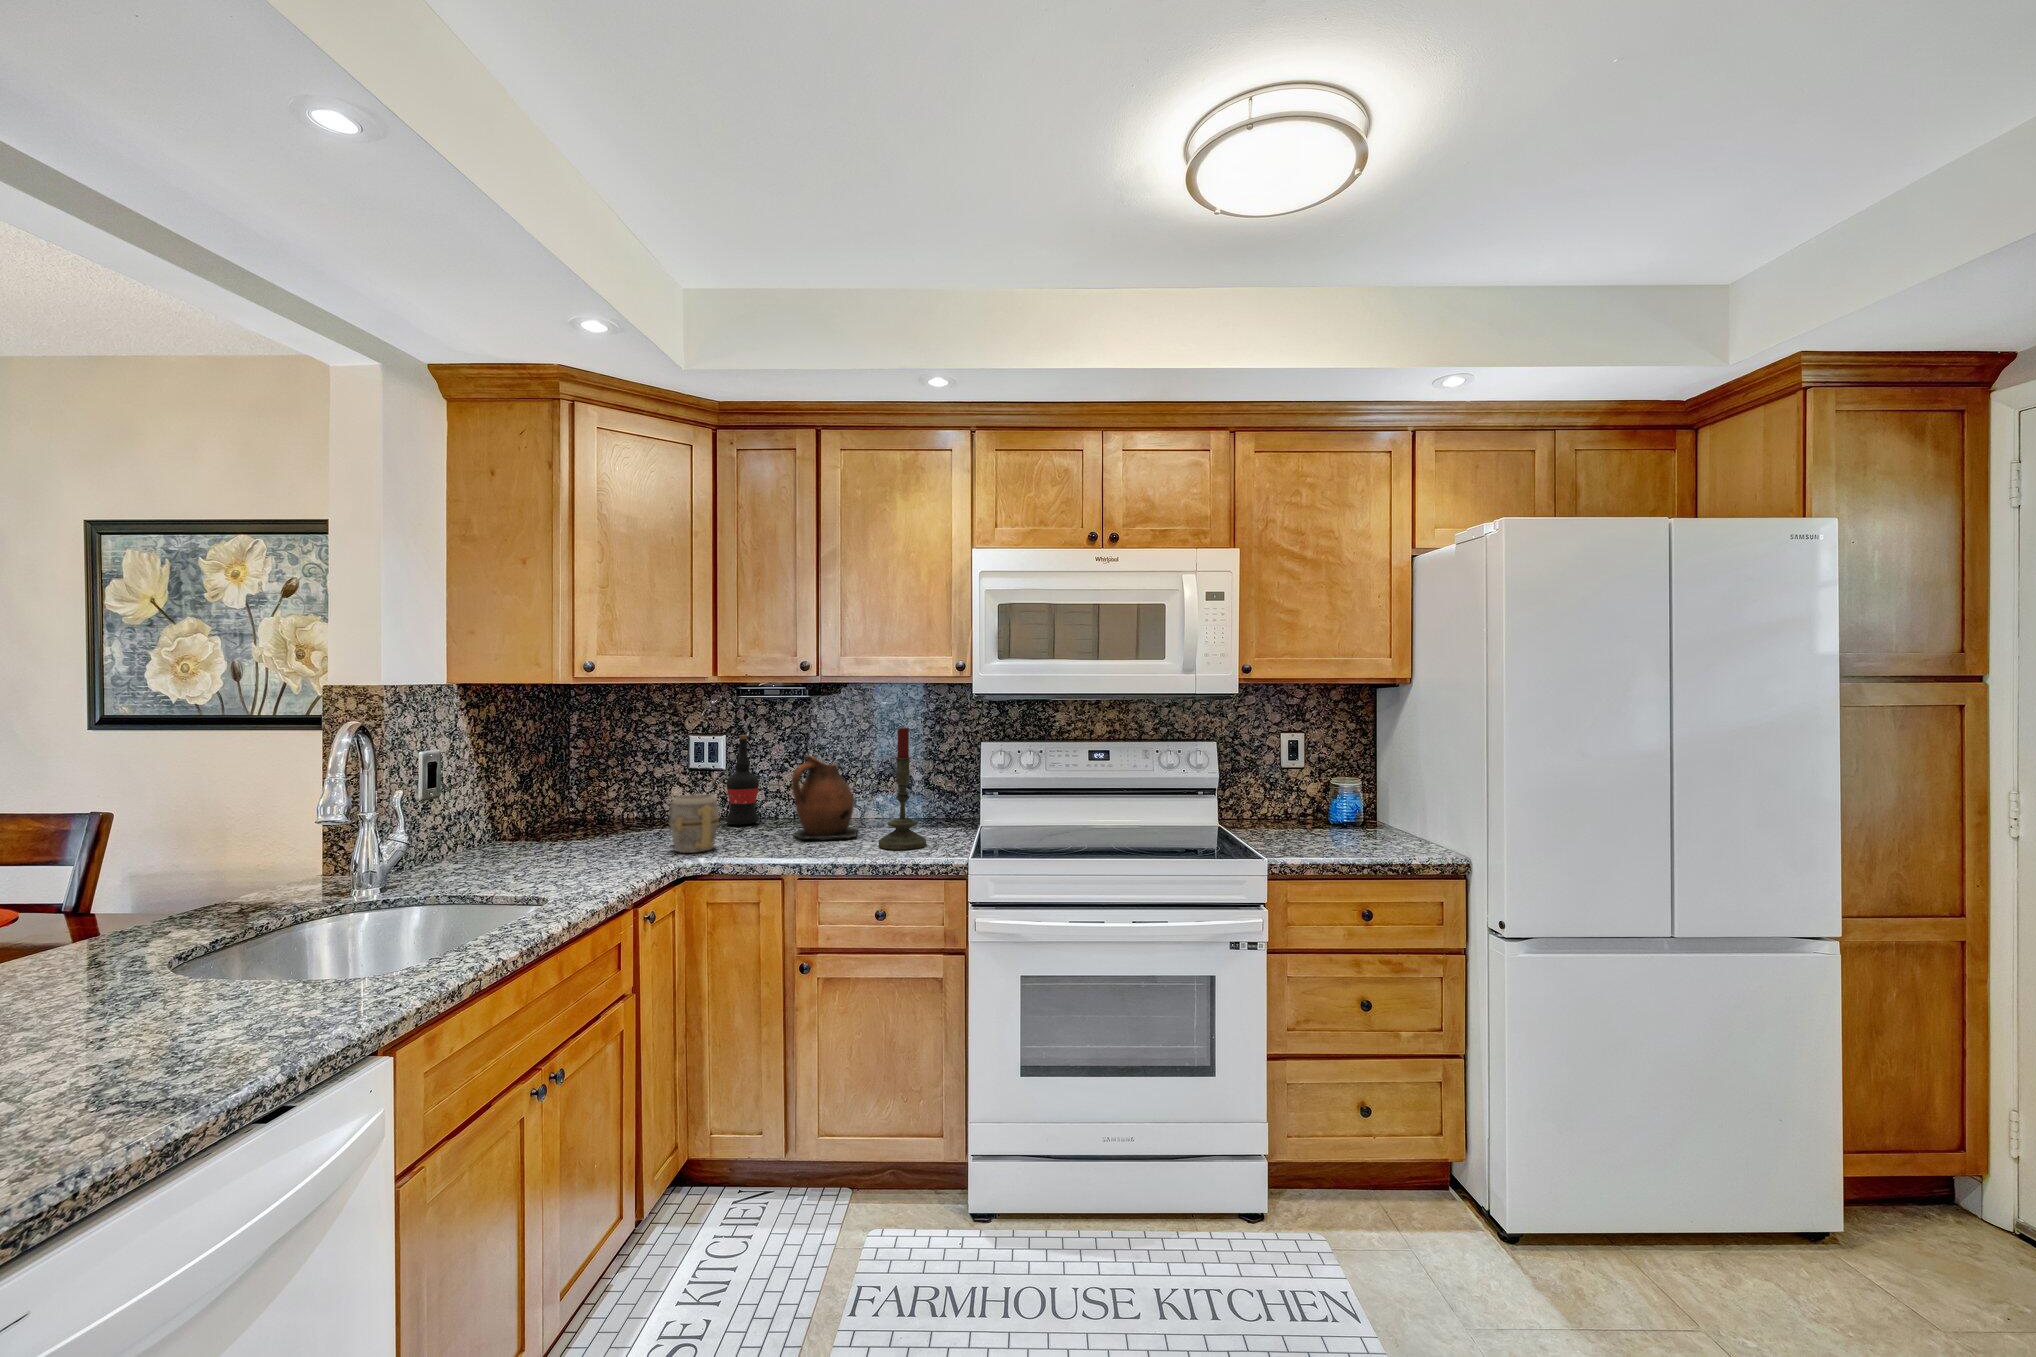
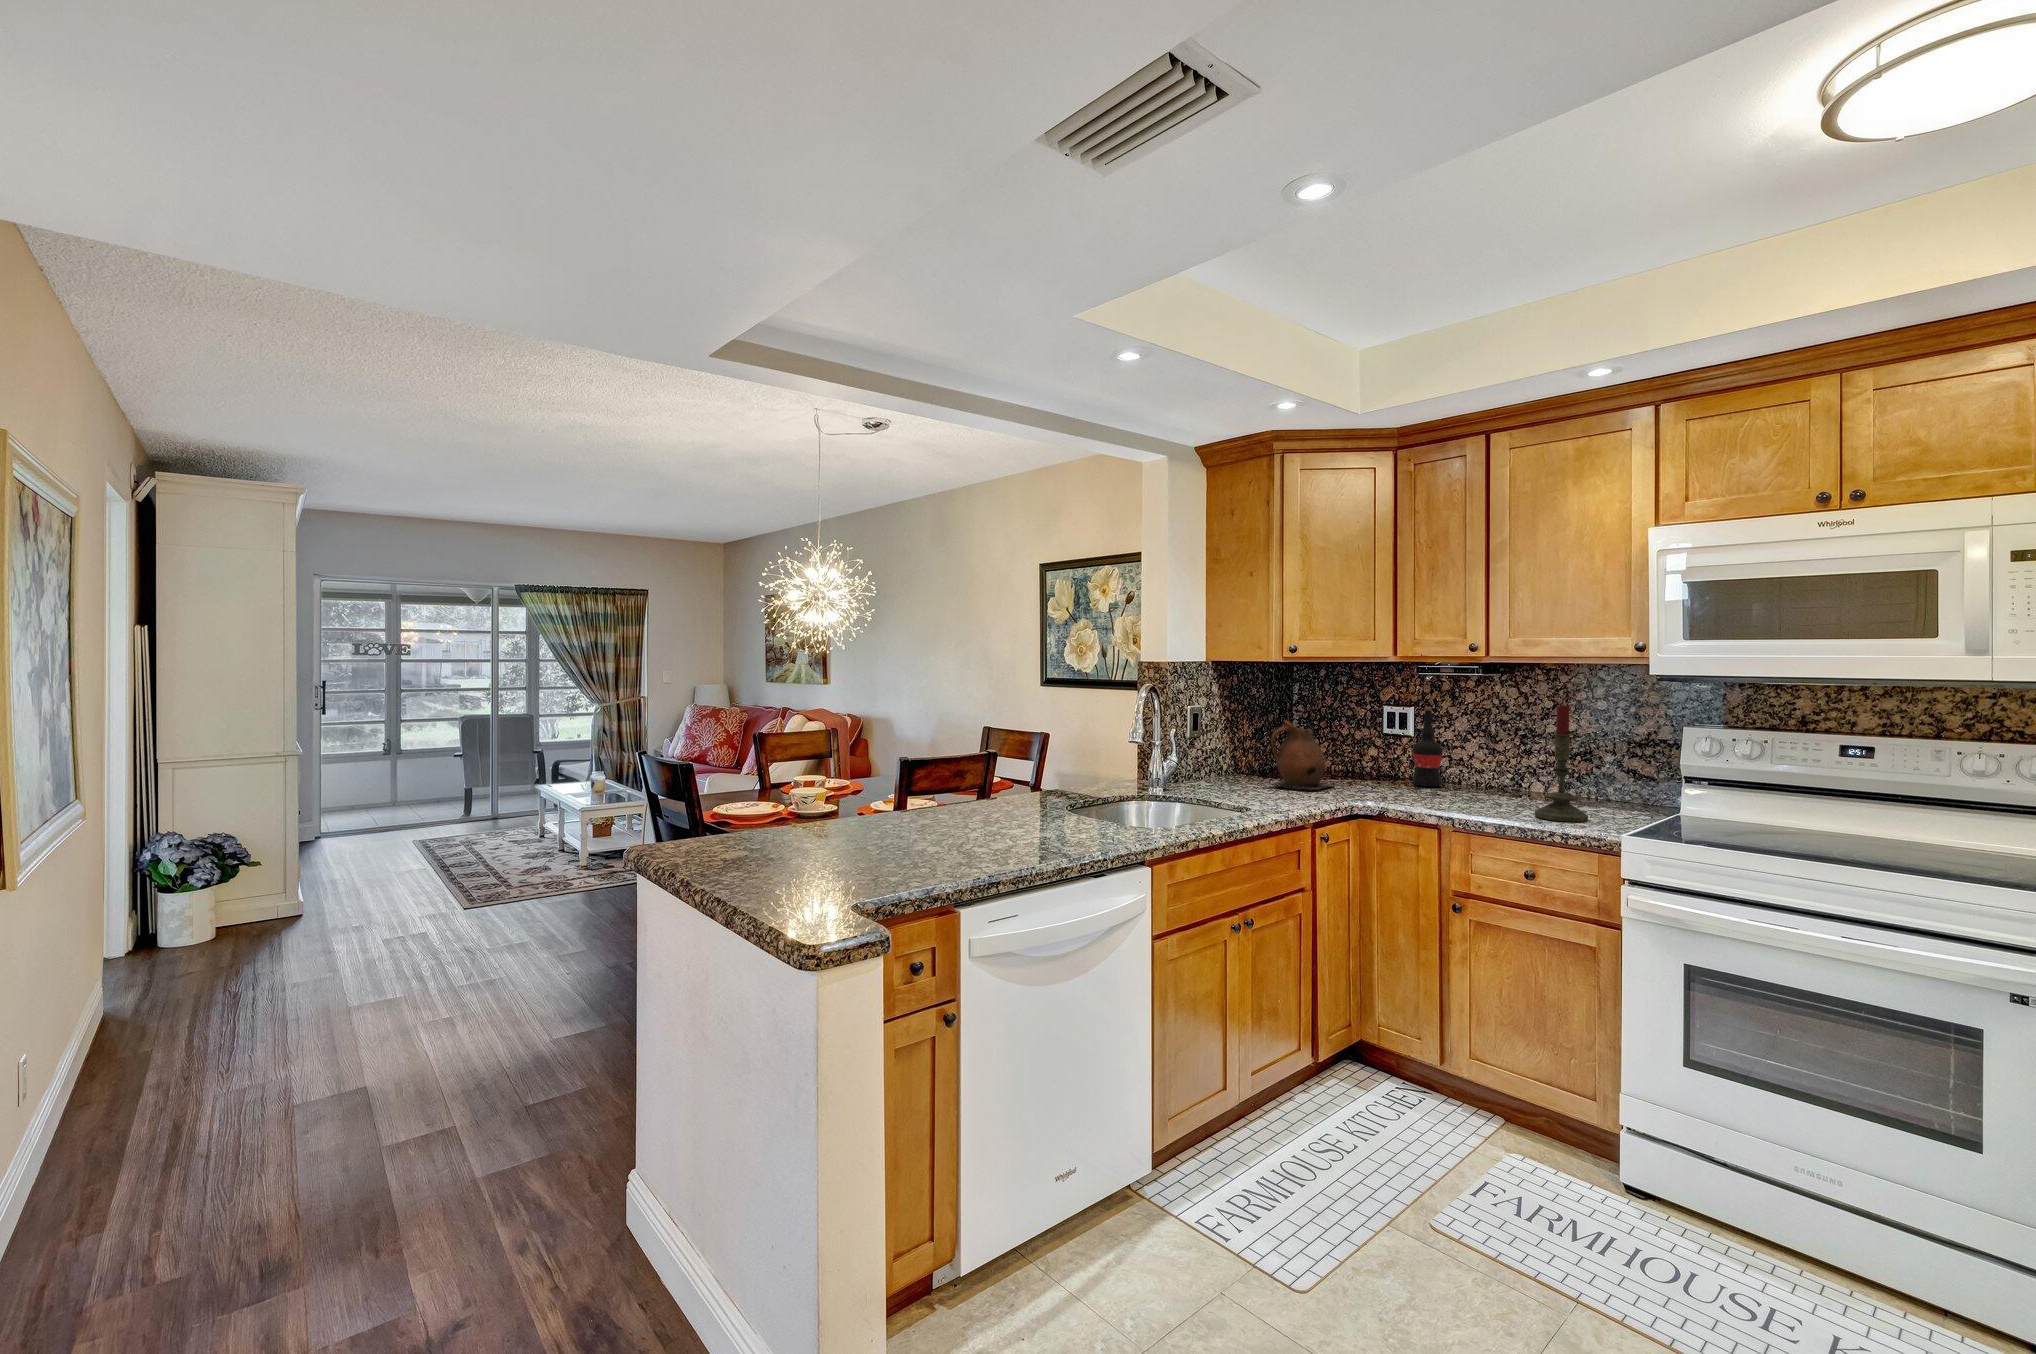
ceramic pitcher: present [792,755,857,839] -> present [1271,721,1332,790]
mug: present [669,794,719,853] -> none [1351,753,1392,800]

